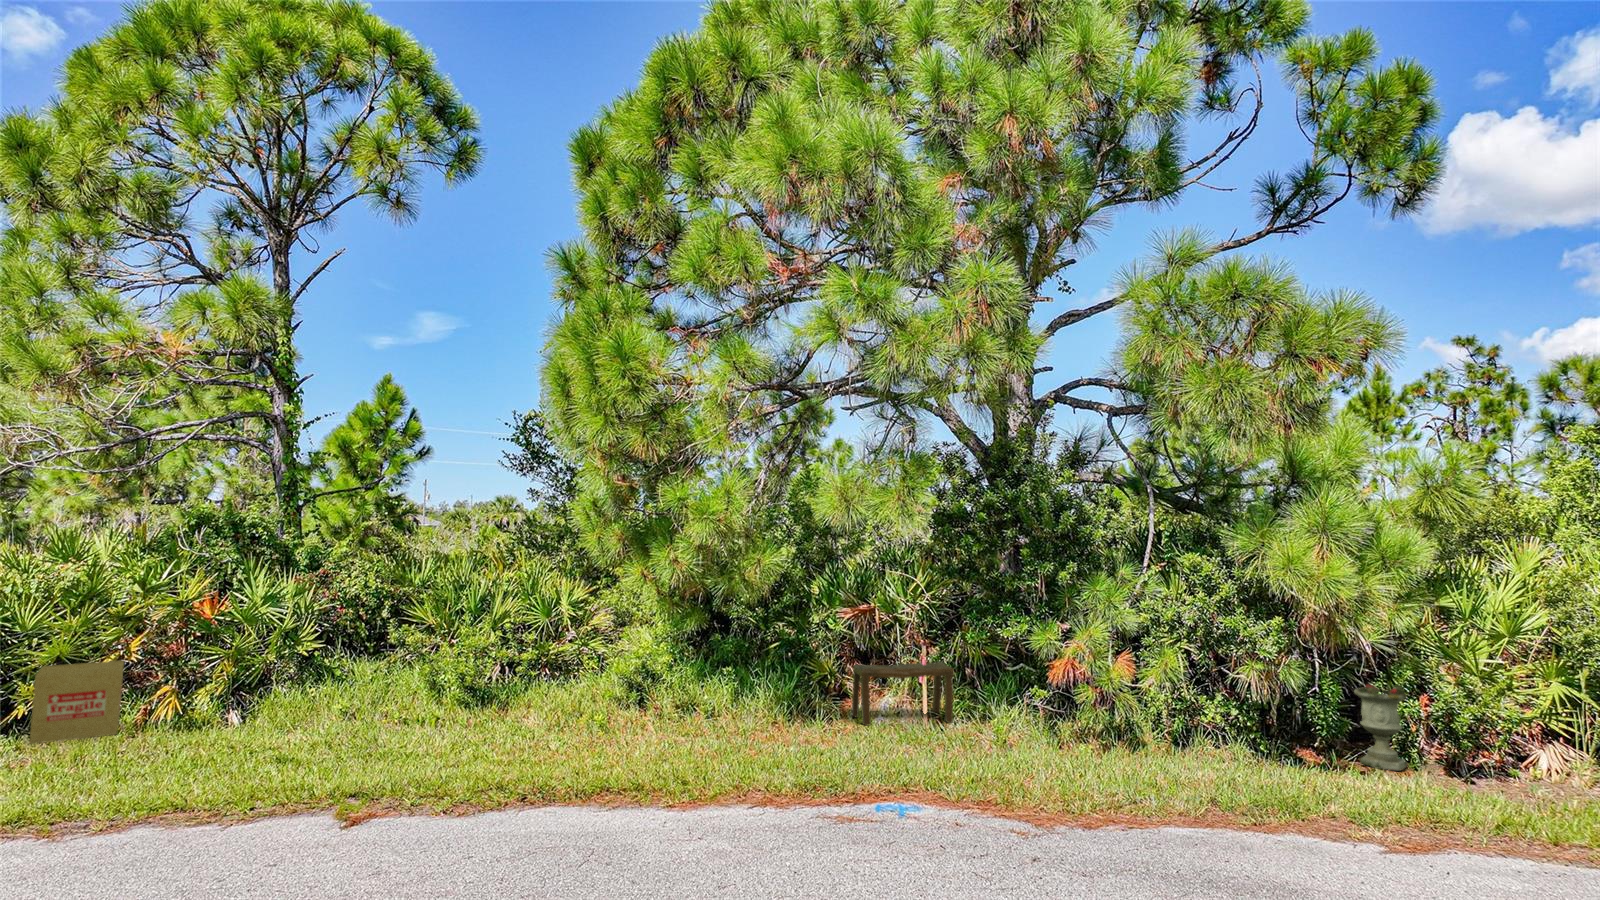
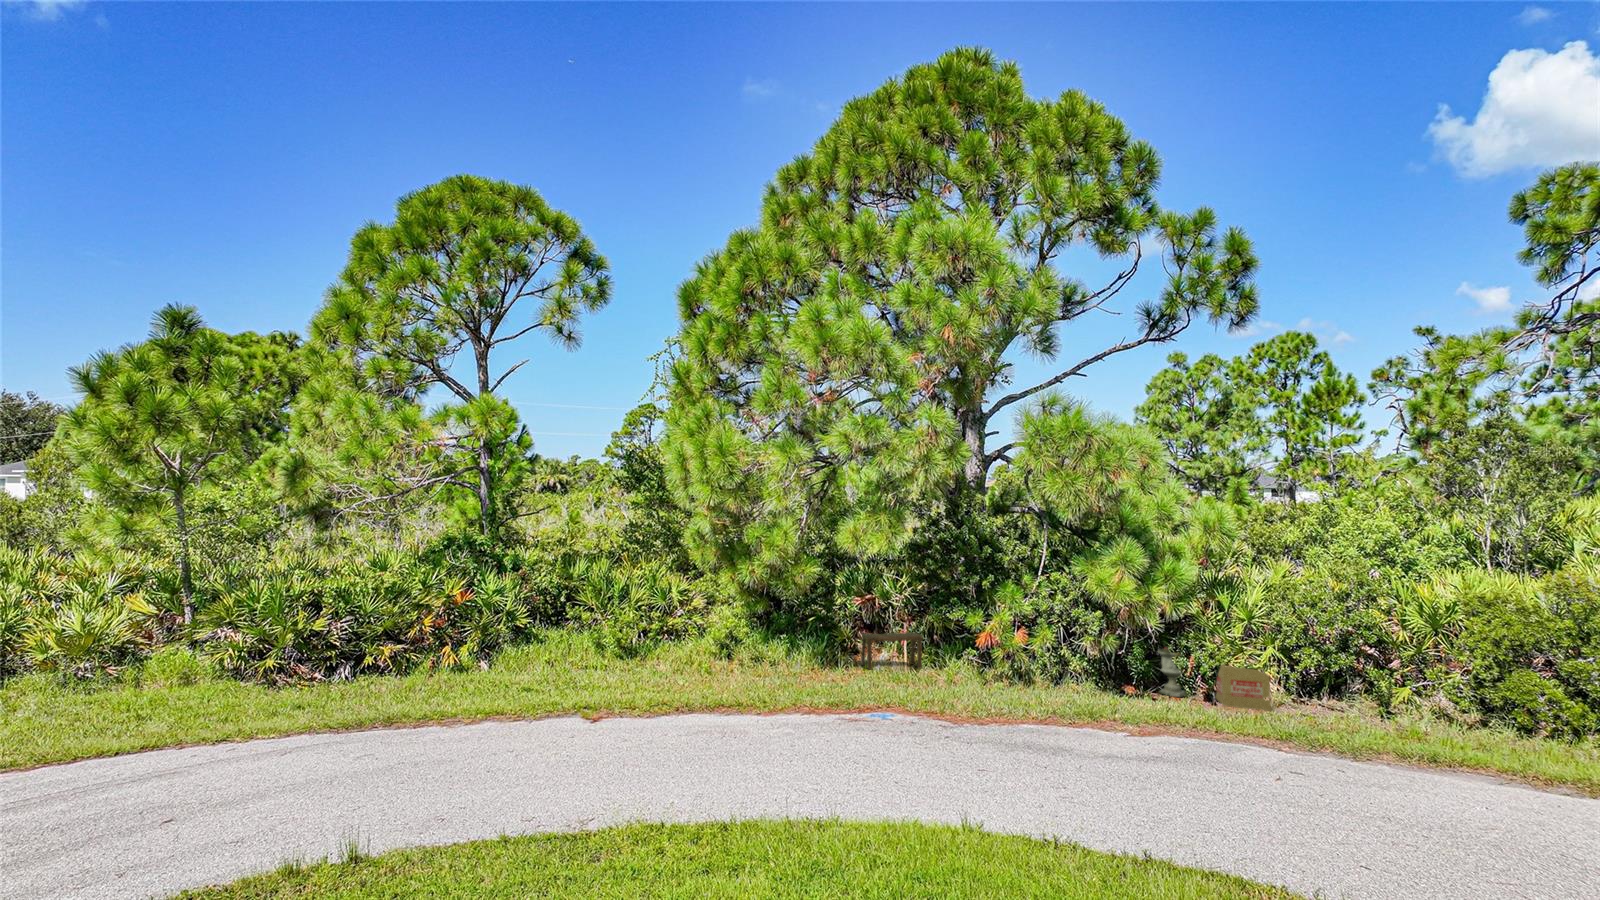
cardboard box: present [30,660,124,744] -> present [1215,665,1271,711]

